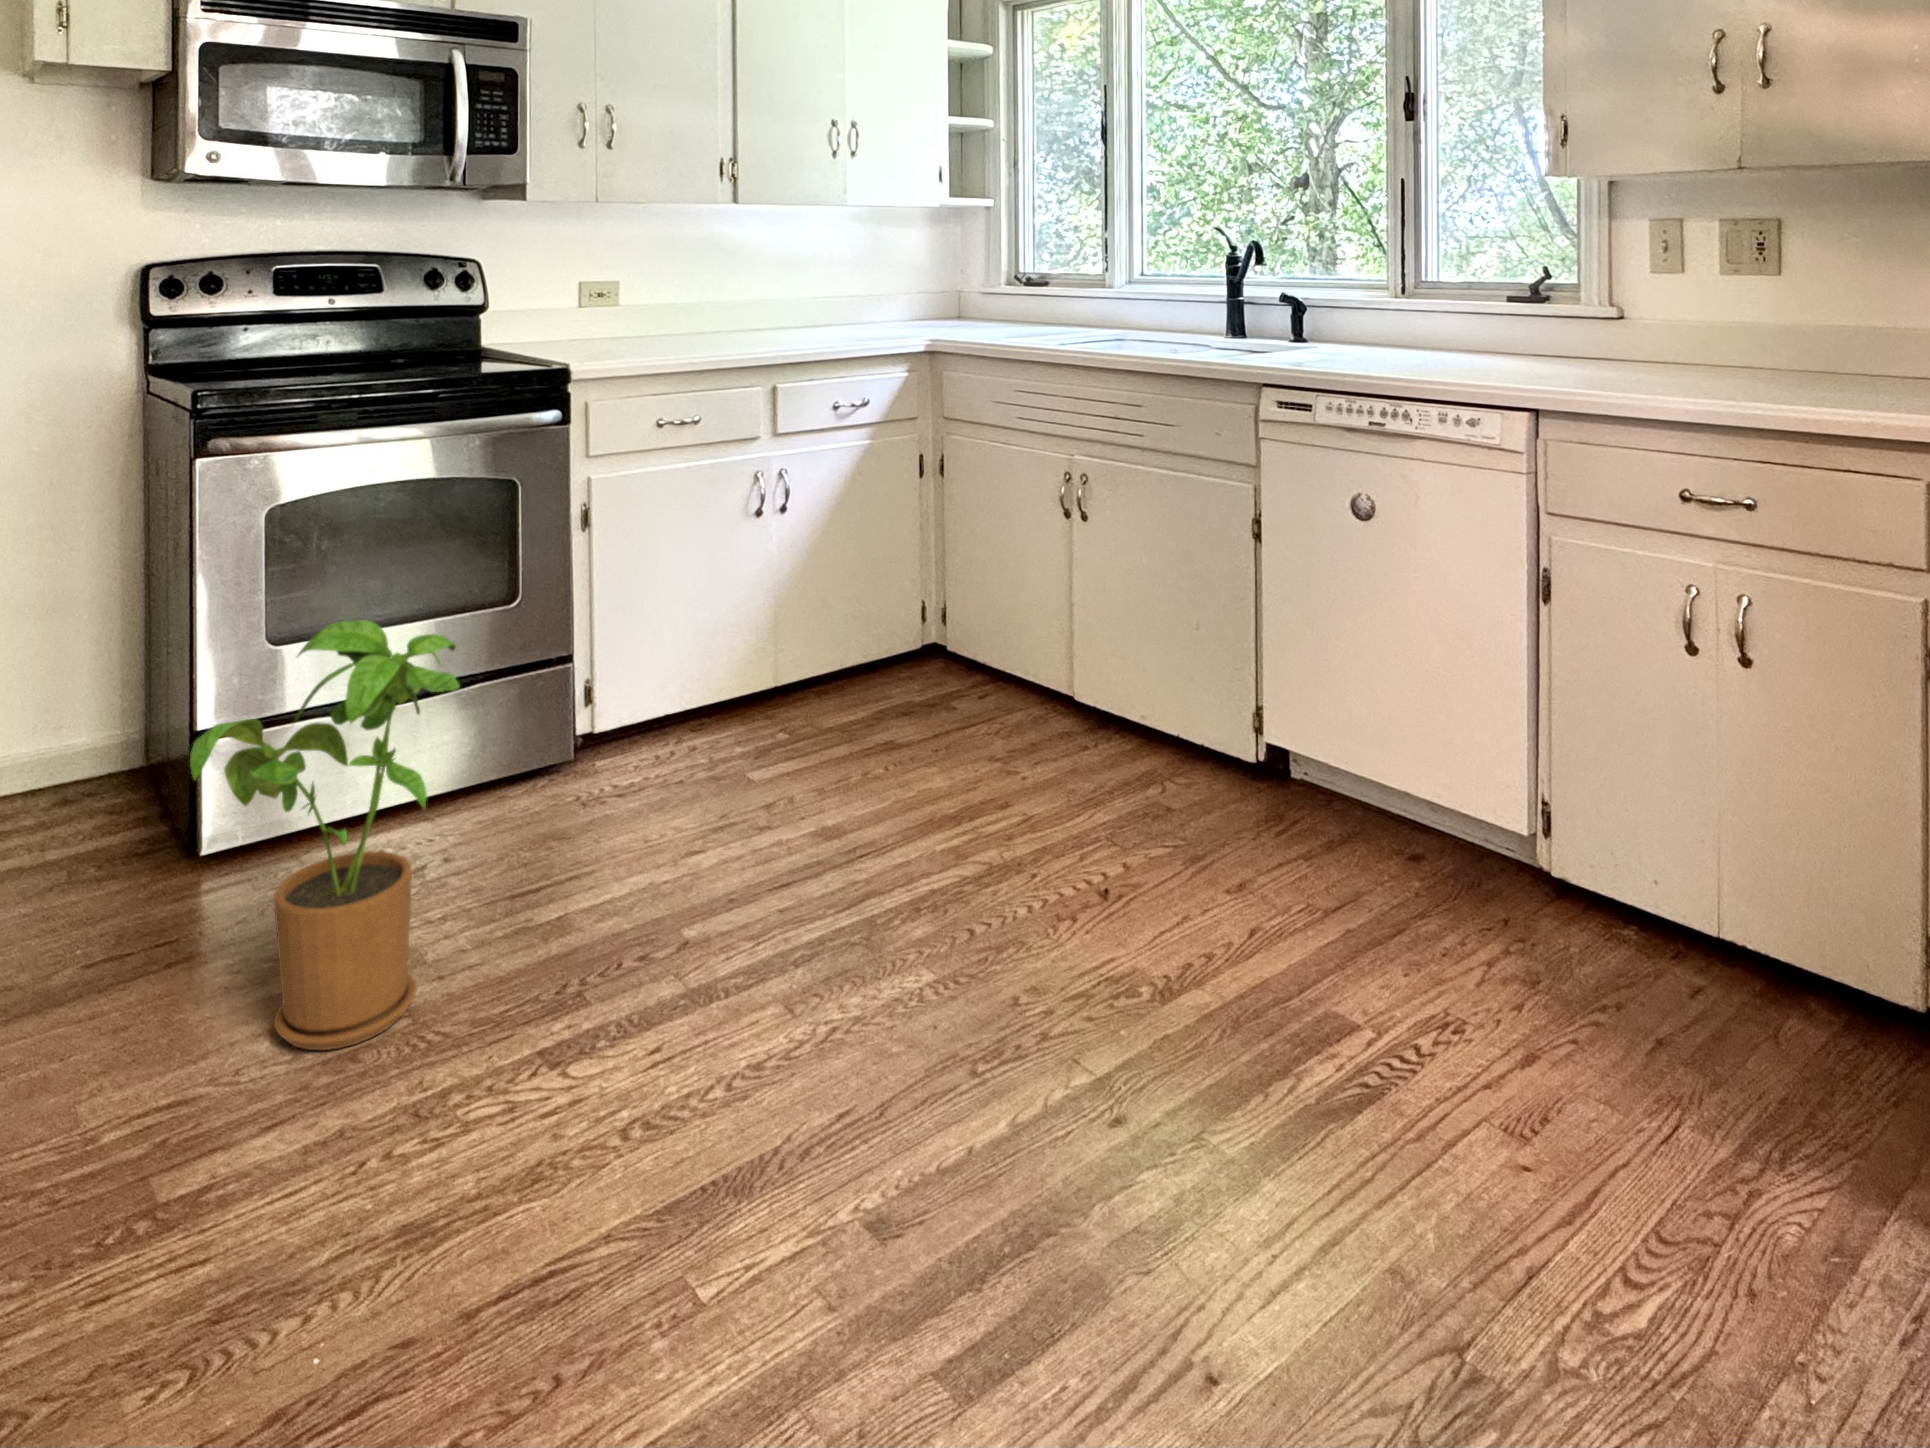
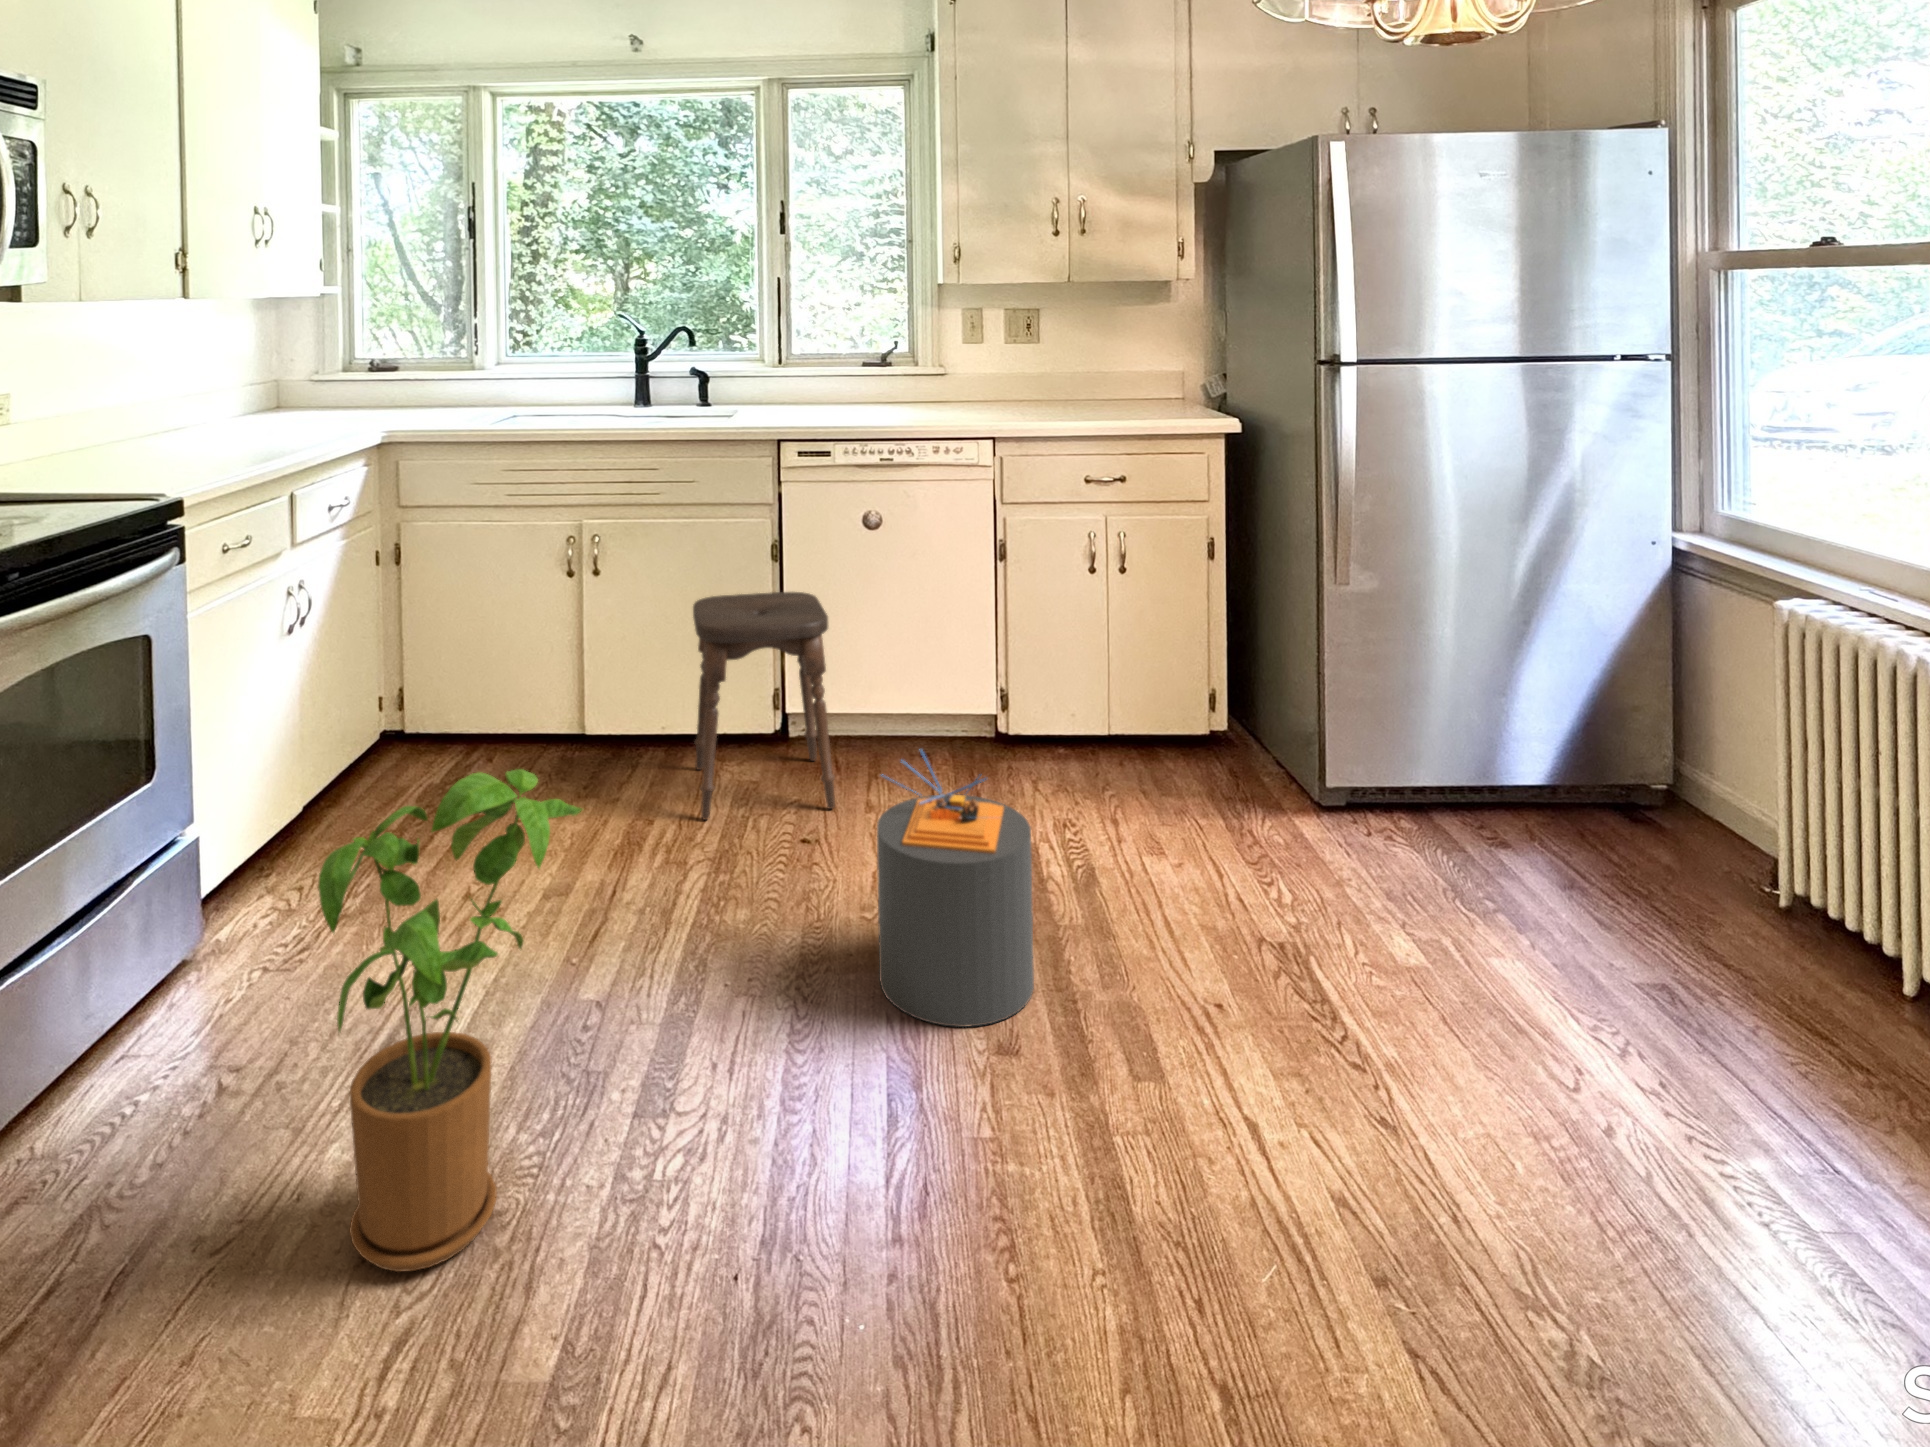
stool: none [1048,568,1271,872] -> present [693,592,835,820]
trash can: none [866,779,1083,1199] -> present [877,749,1034,1027]

